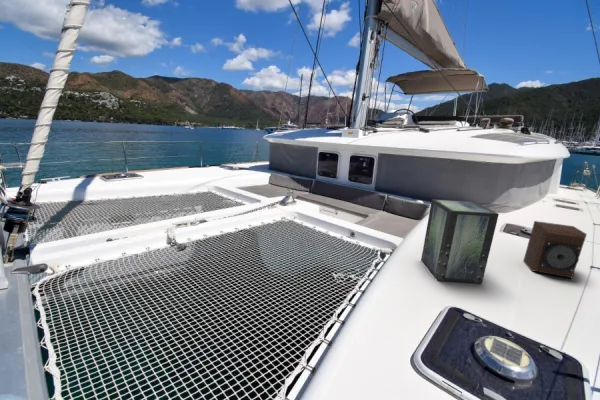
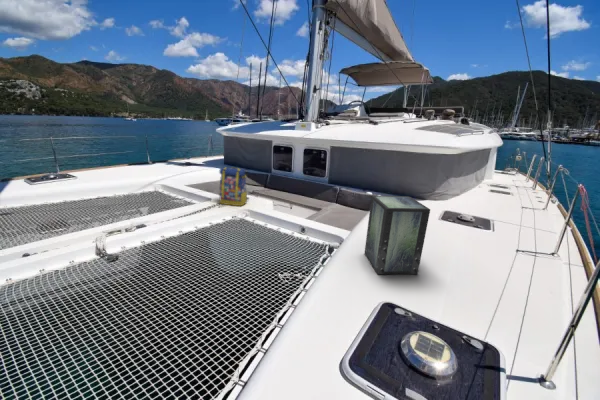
backpack: none [267,171,294,210] -> present [219,168,247,206]
speaker: present [524,221,587,278] -> none [456,211,508,262]

